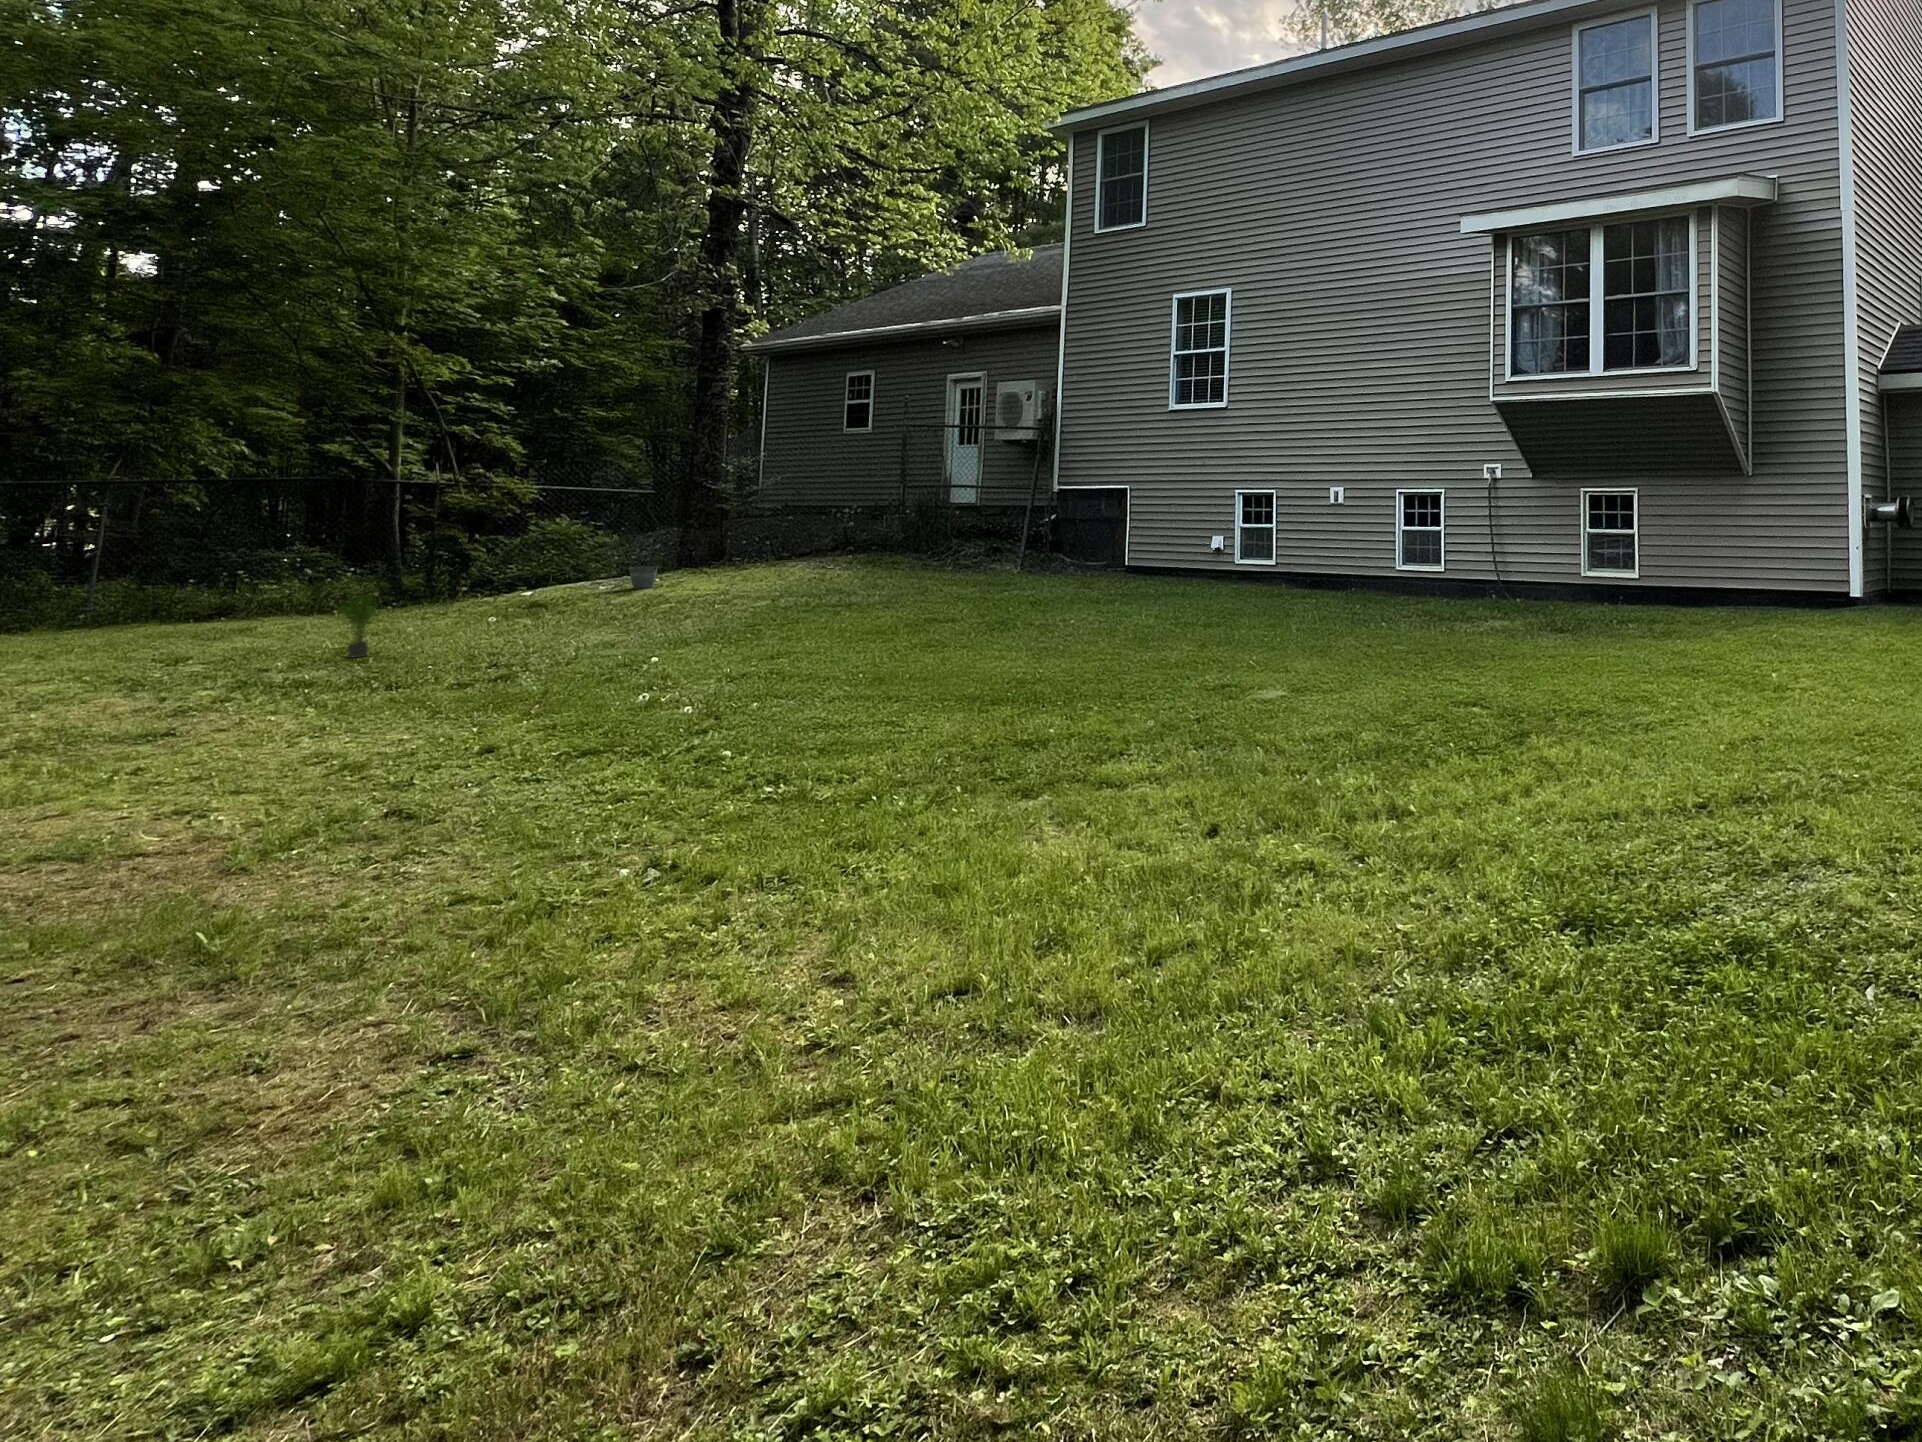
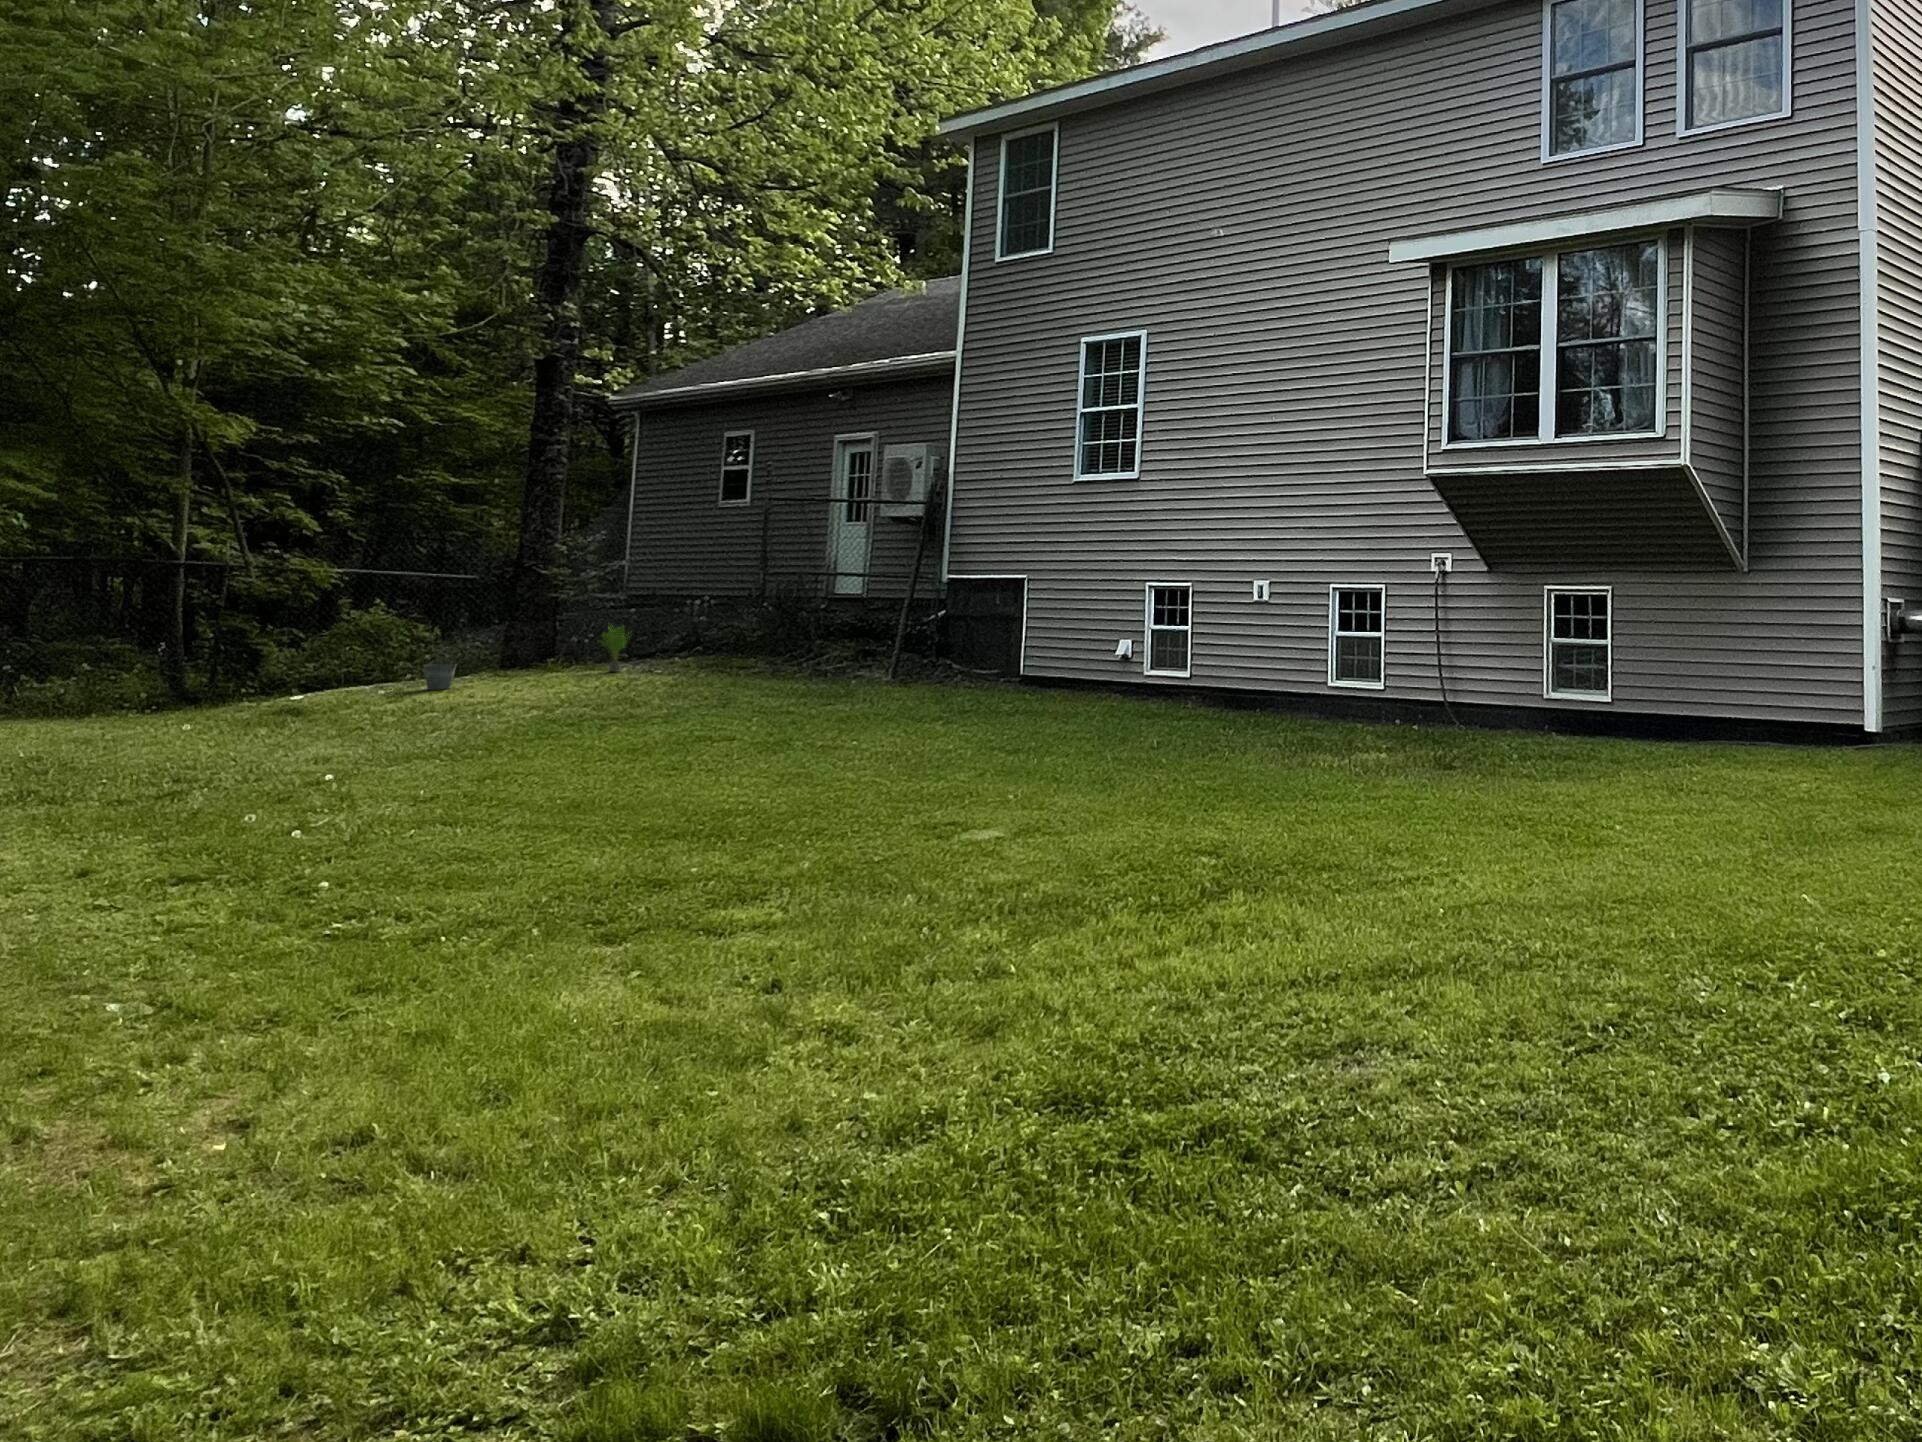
potted plant: present [335,595,378,658] -> present [602,629,627,672]

